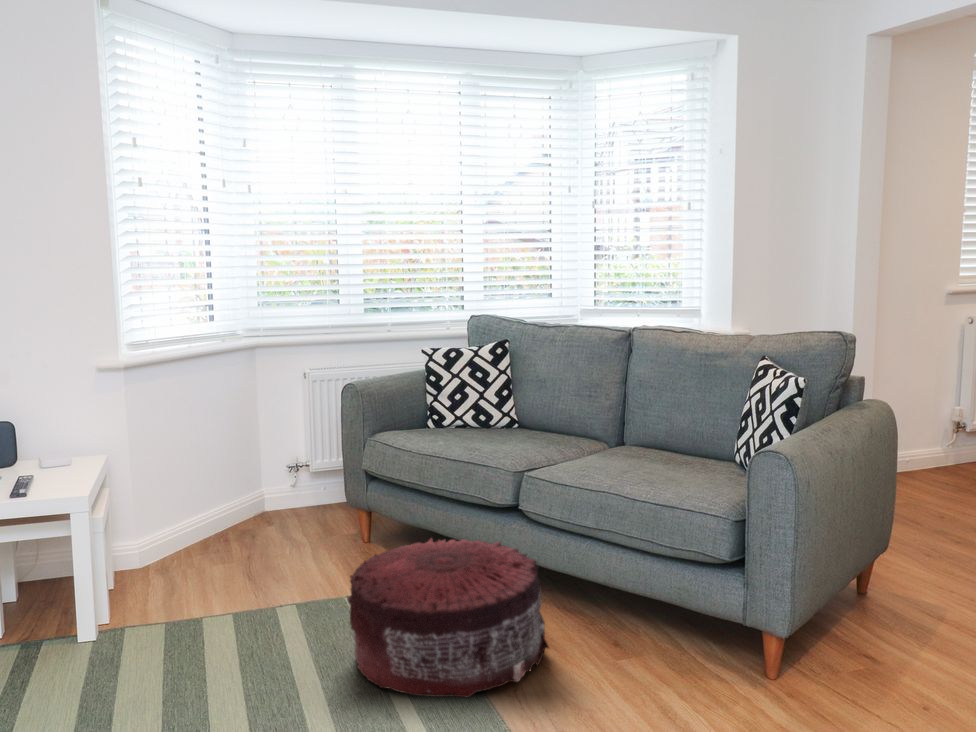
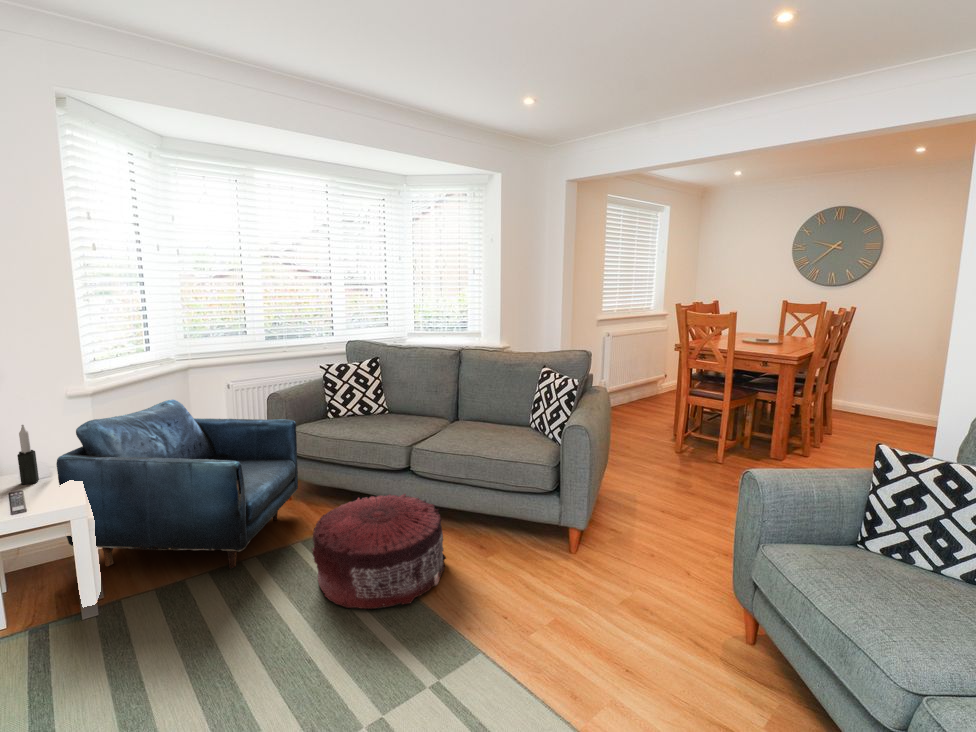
armchair: none [75,385,373,615] -> present [56,400,298,568]
candle: none [35,396,57,470] -> present [17,425,39,485]

